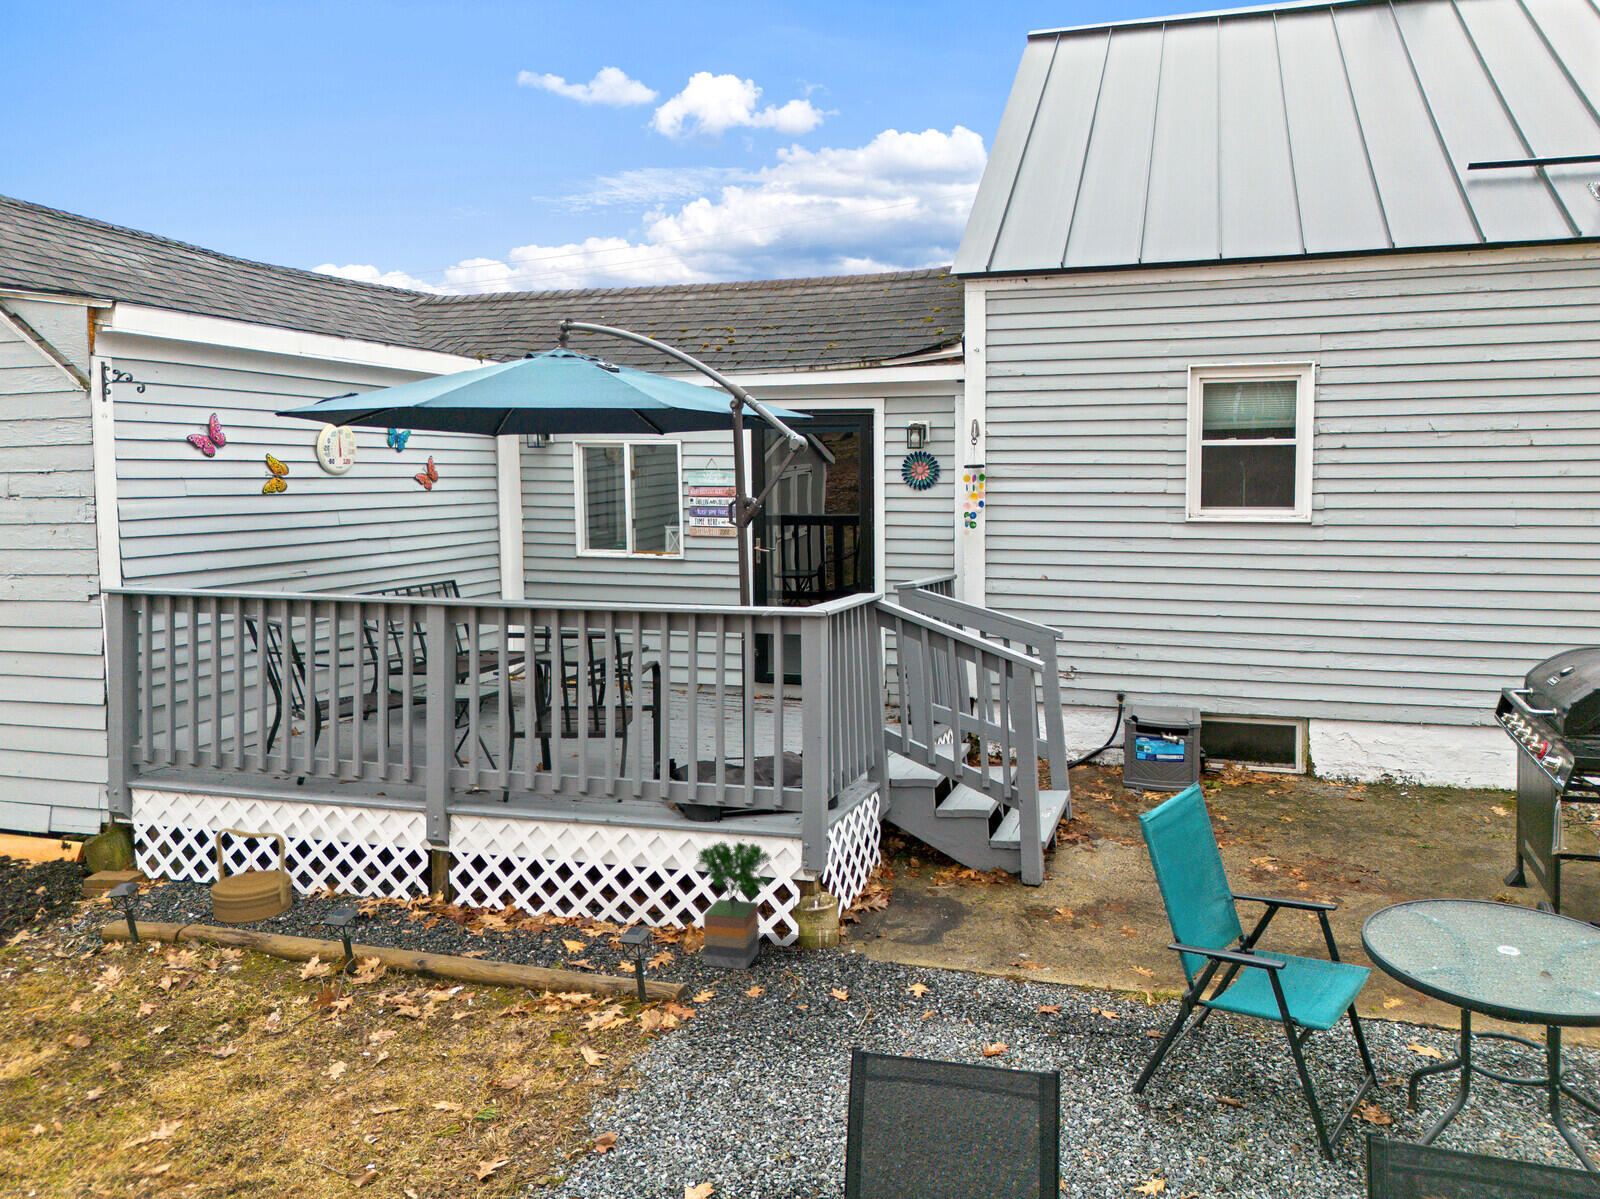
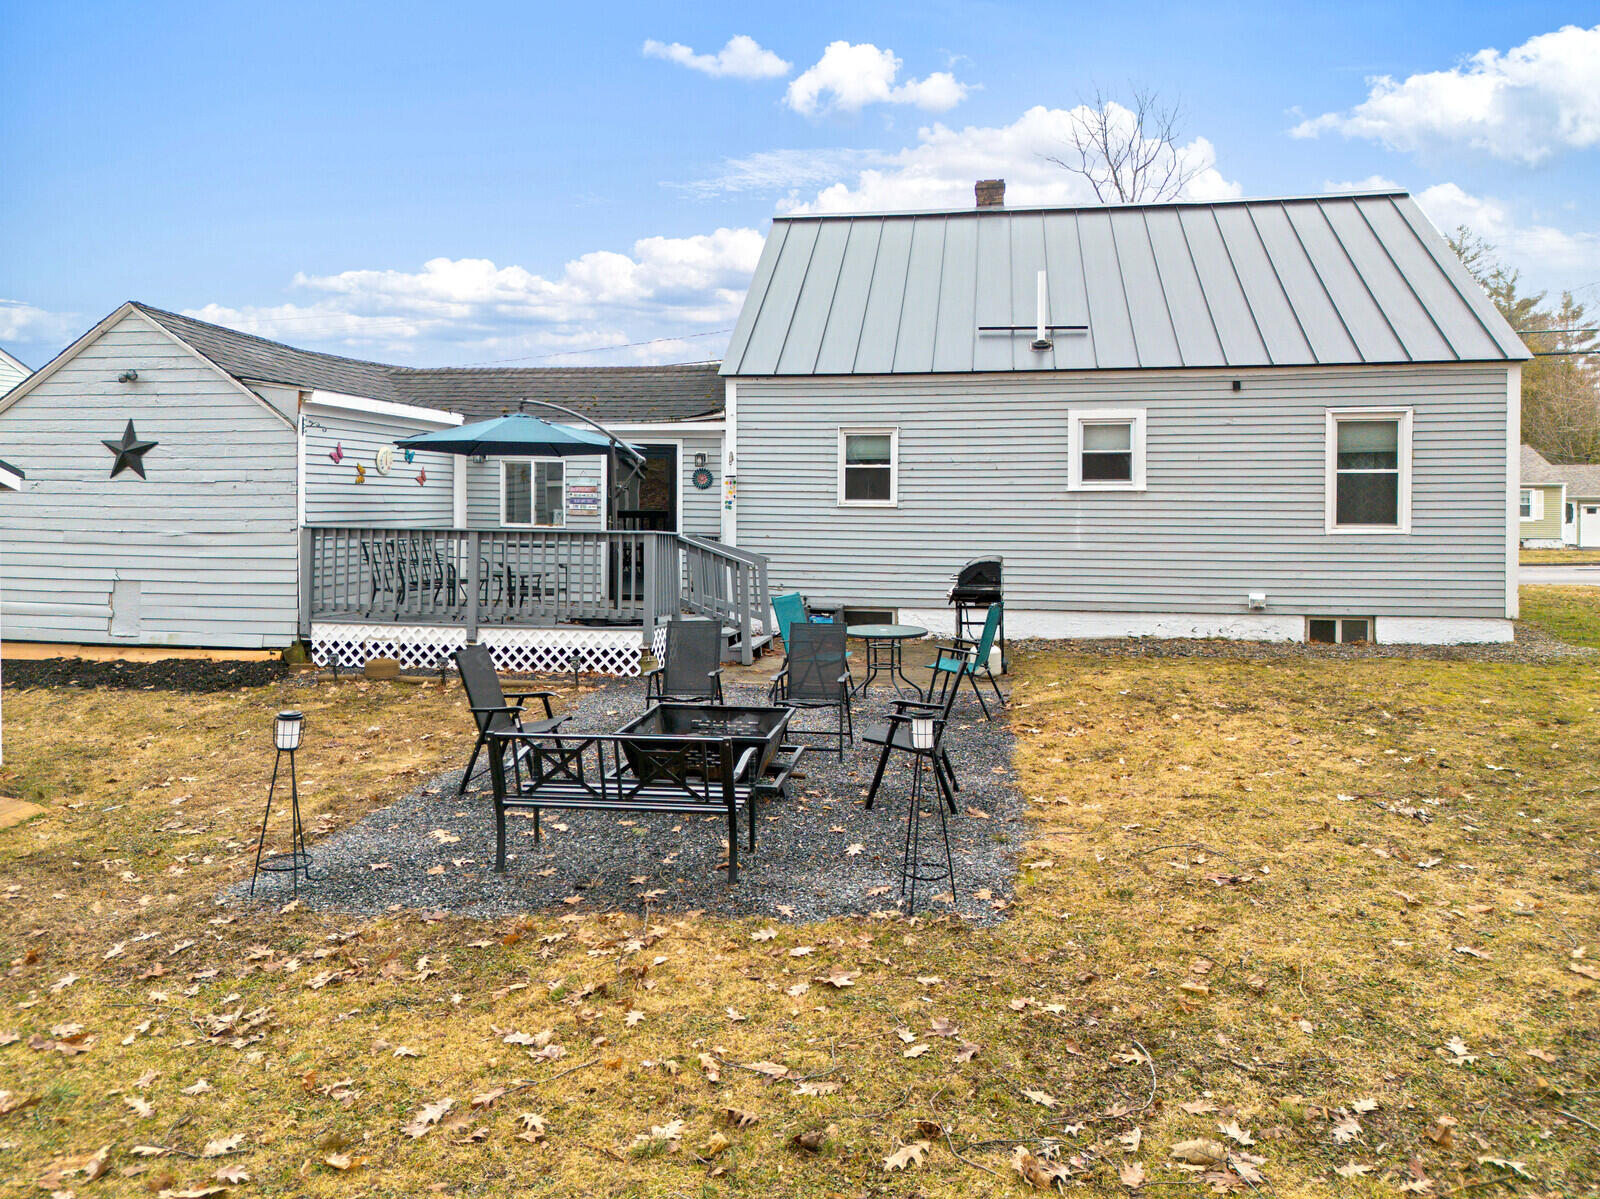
potted tree: present [697,843,771,969] -> none [597,628,630,678]

